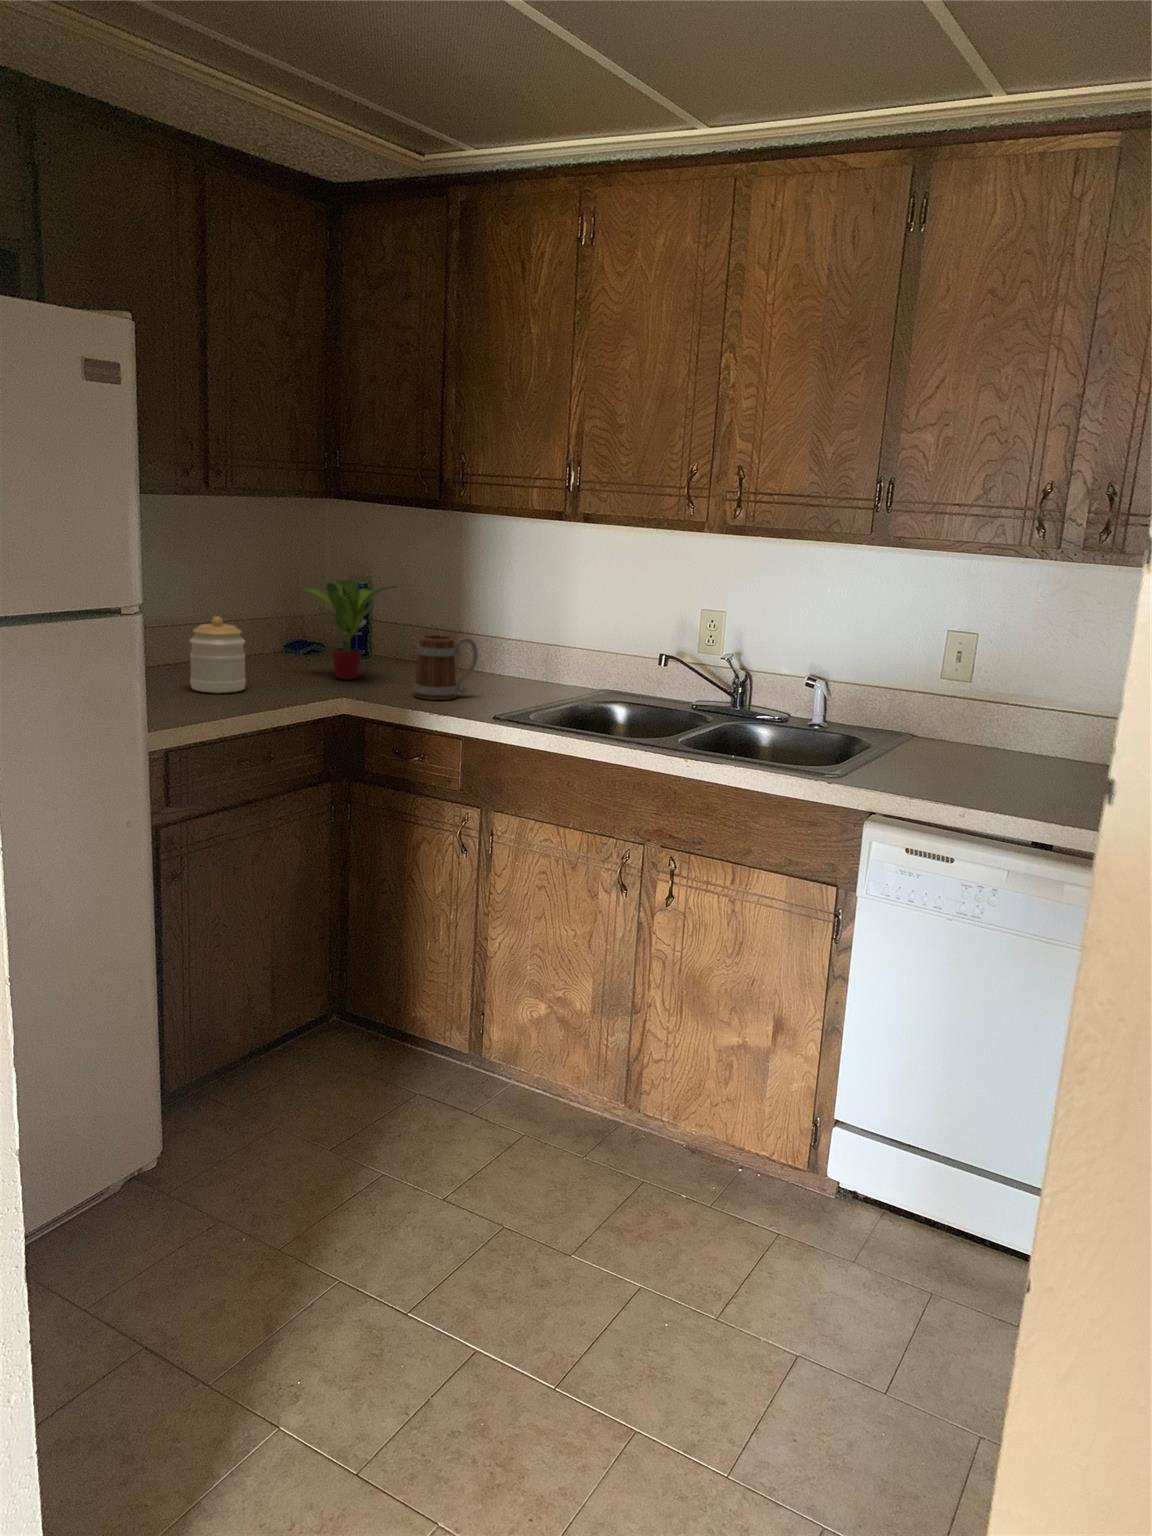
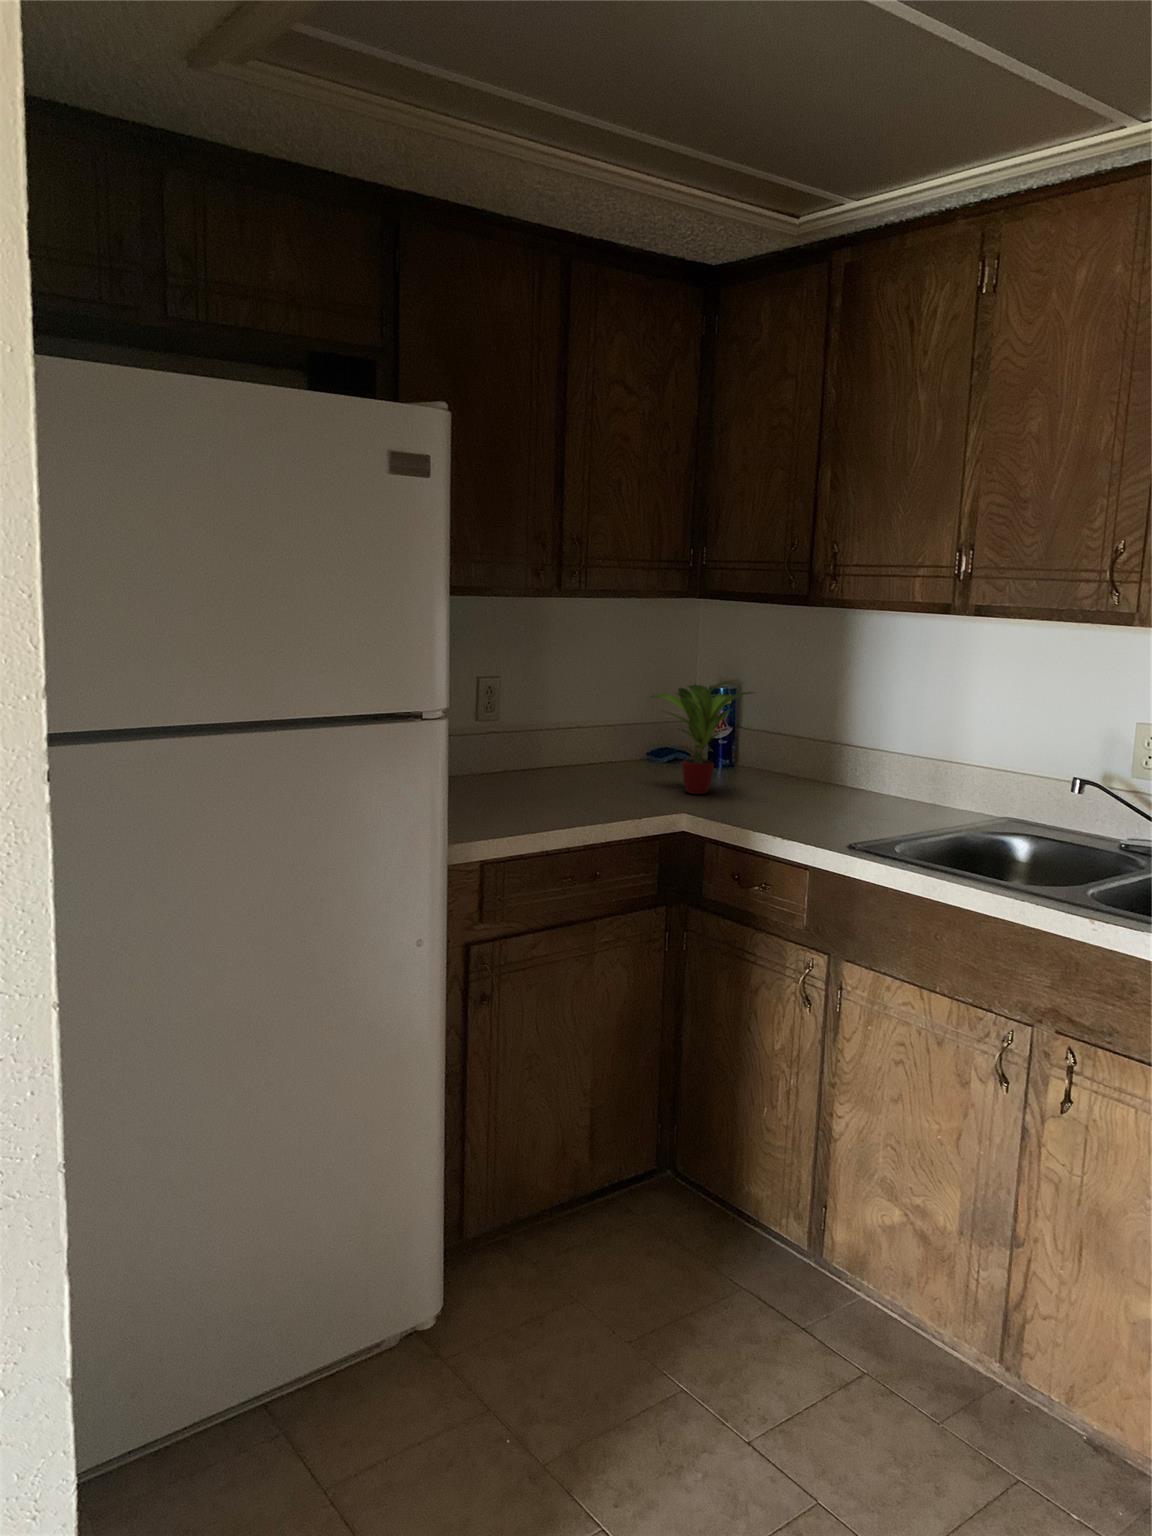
jar: present [190,616,246,693] -> none [526,723,584,804]
mug: present [413,635,478,700] -> none [763,748,841,823]

